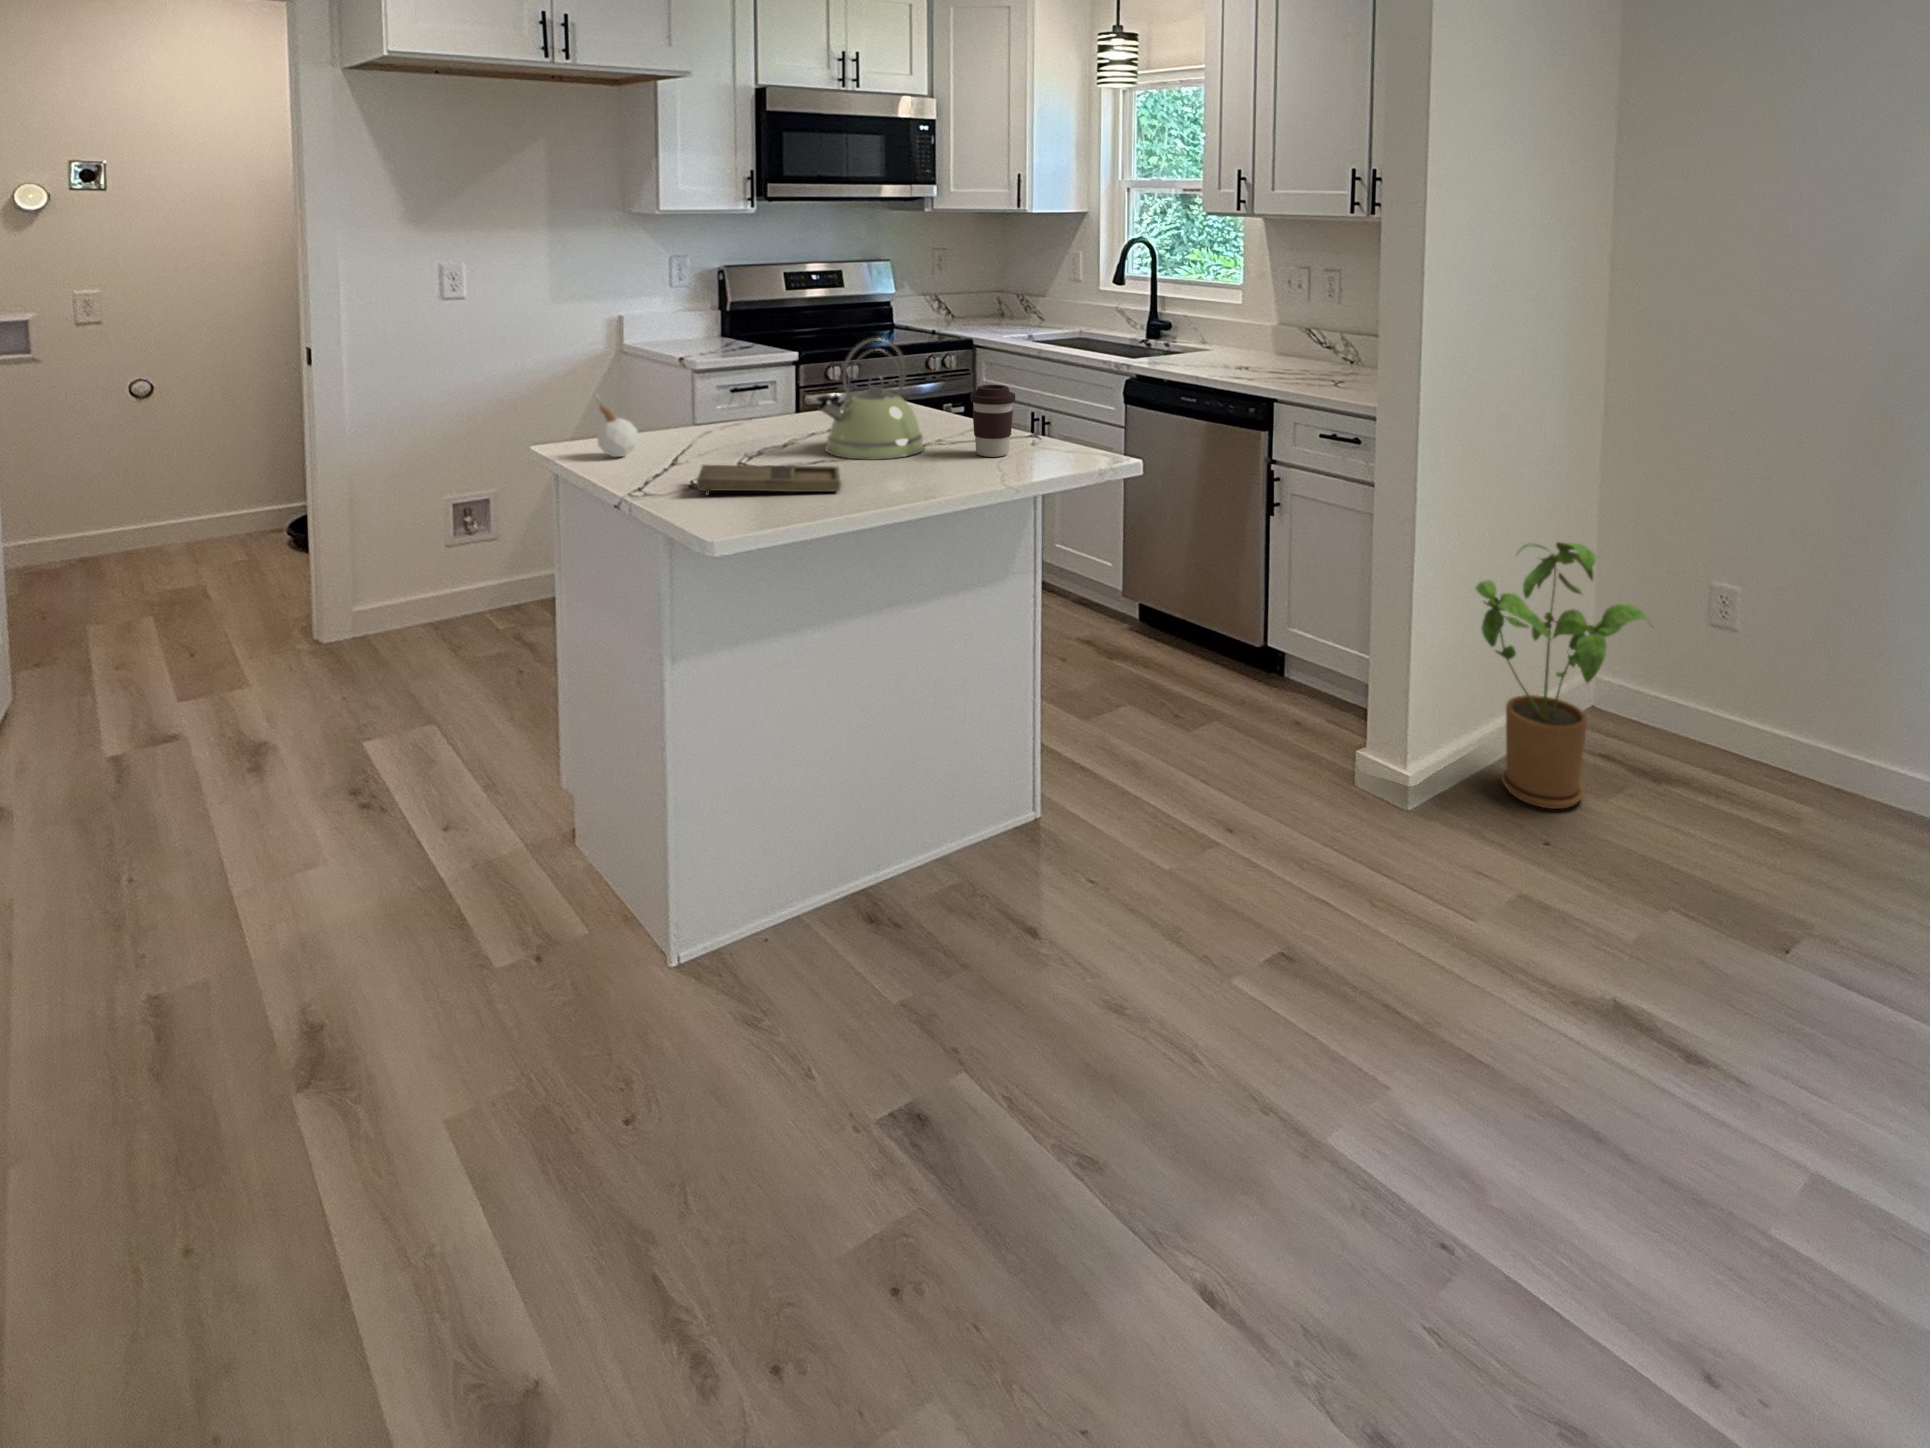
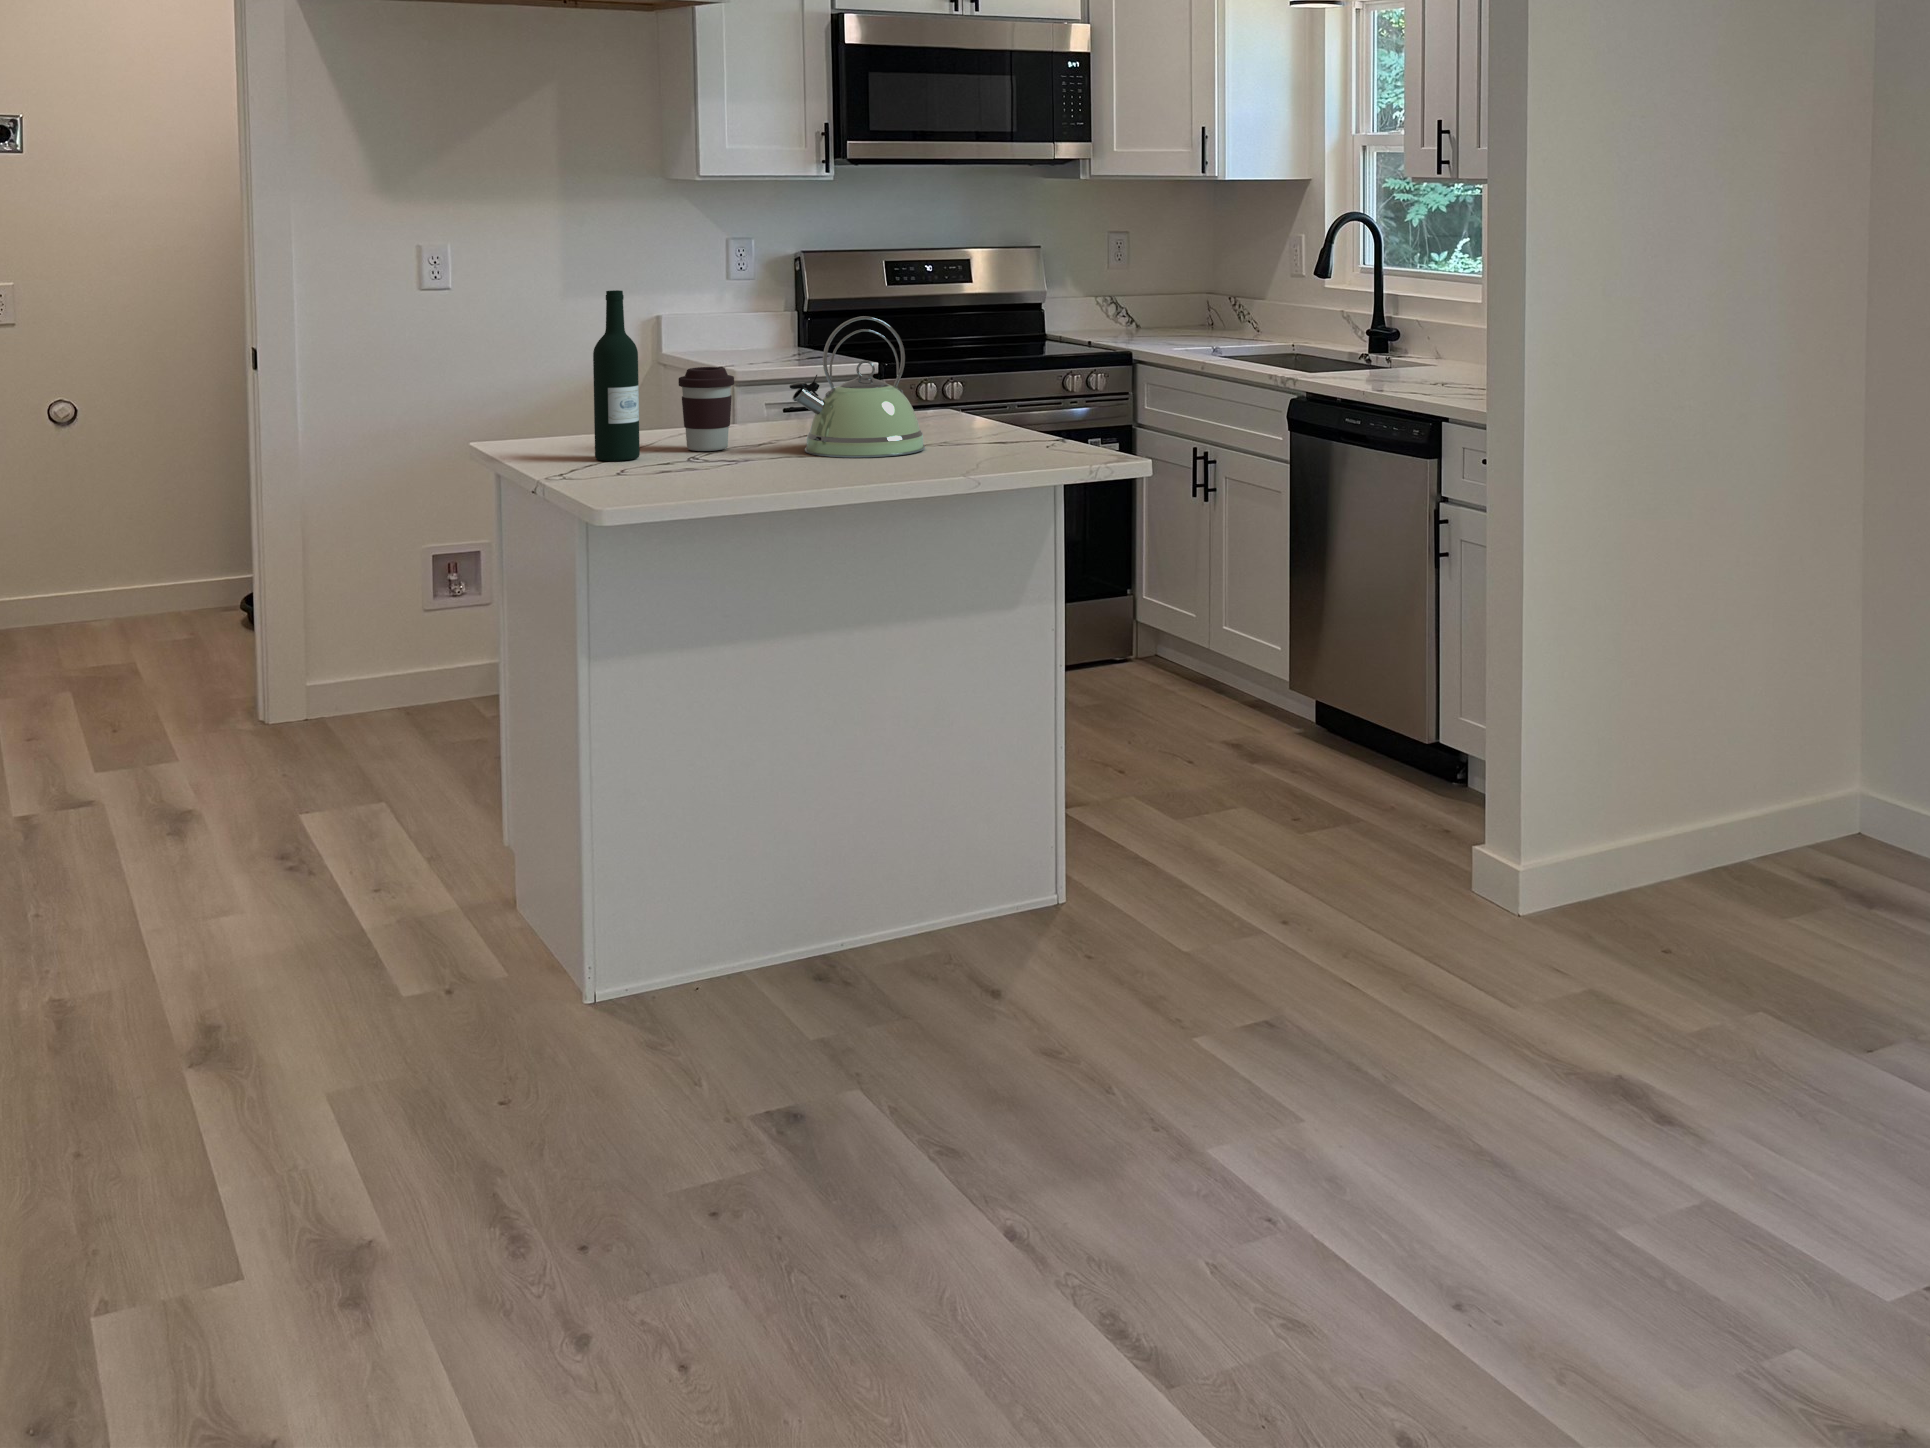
wine bottle: none [652,321,693,470] -> present [593,290,640,461]
coffee cup: present [970,385,1015,457] -> present [679,367,734,451]
candle: present [597,400,638,458] -> none [538,374,587,451]
tray: present [697,465,841,495] -> none [620,449,792,479]
house plant: present [1476,542,1654,809] -> none [1626,588,1841,927]

